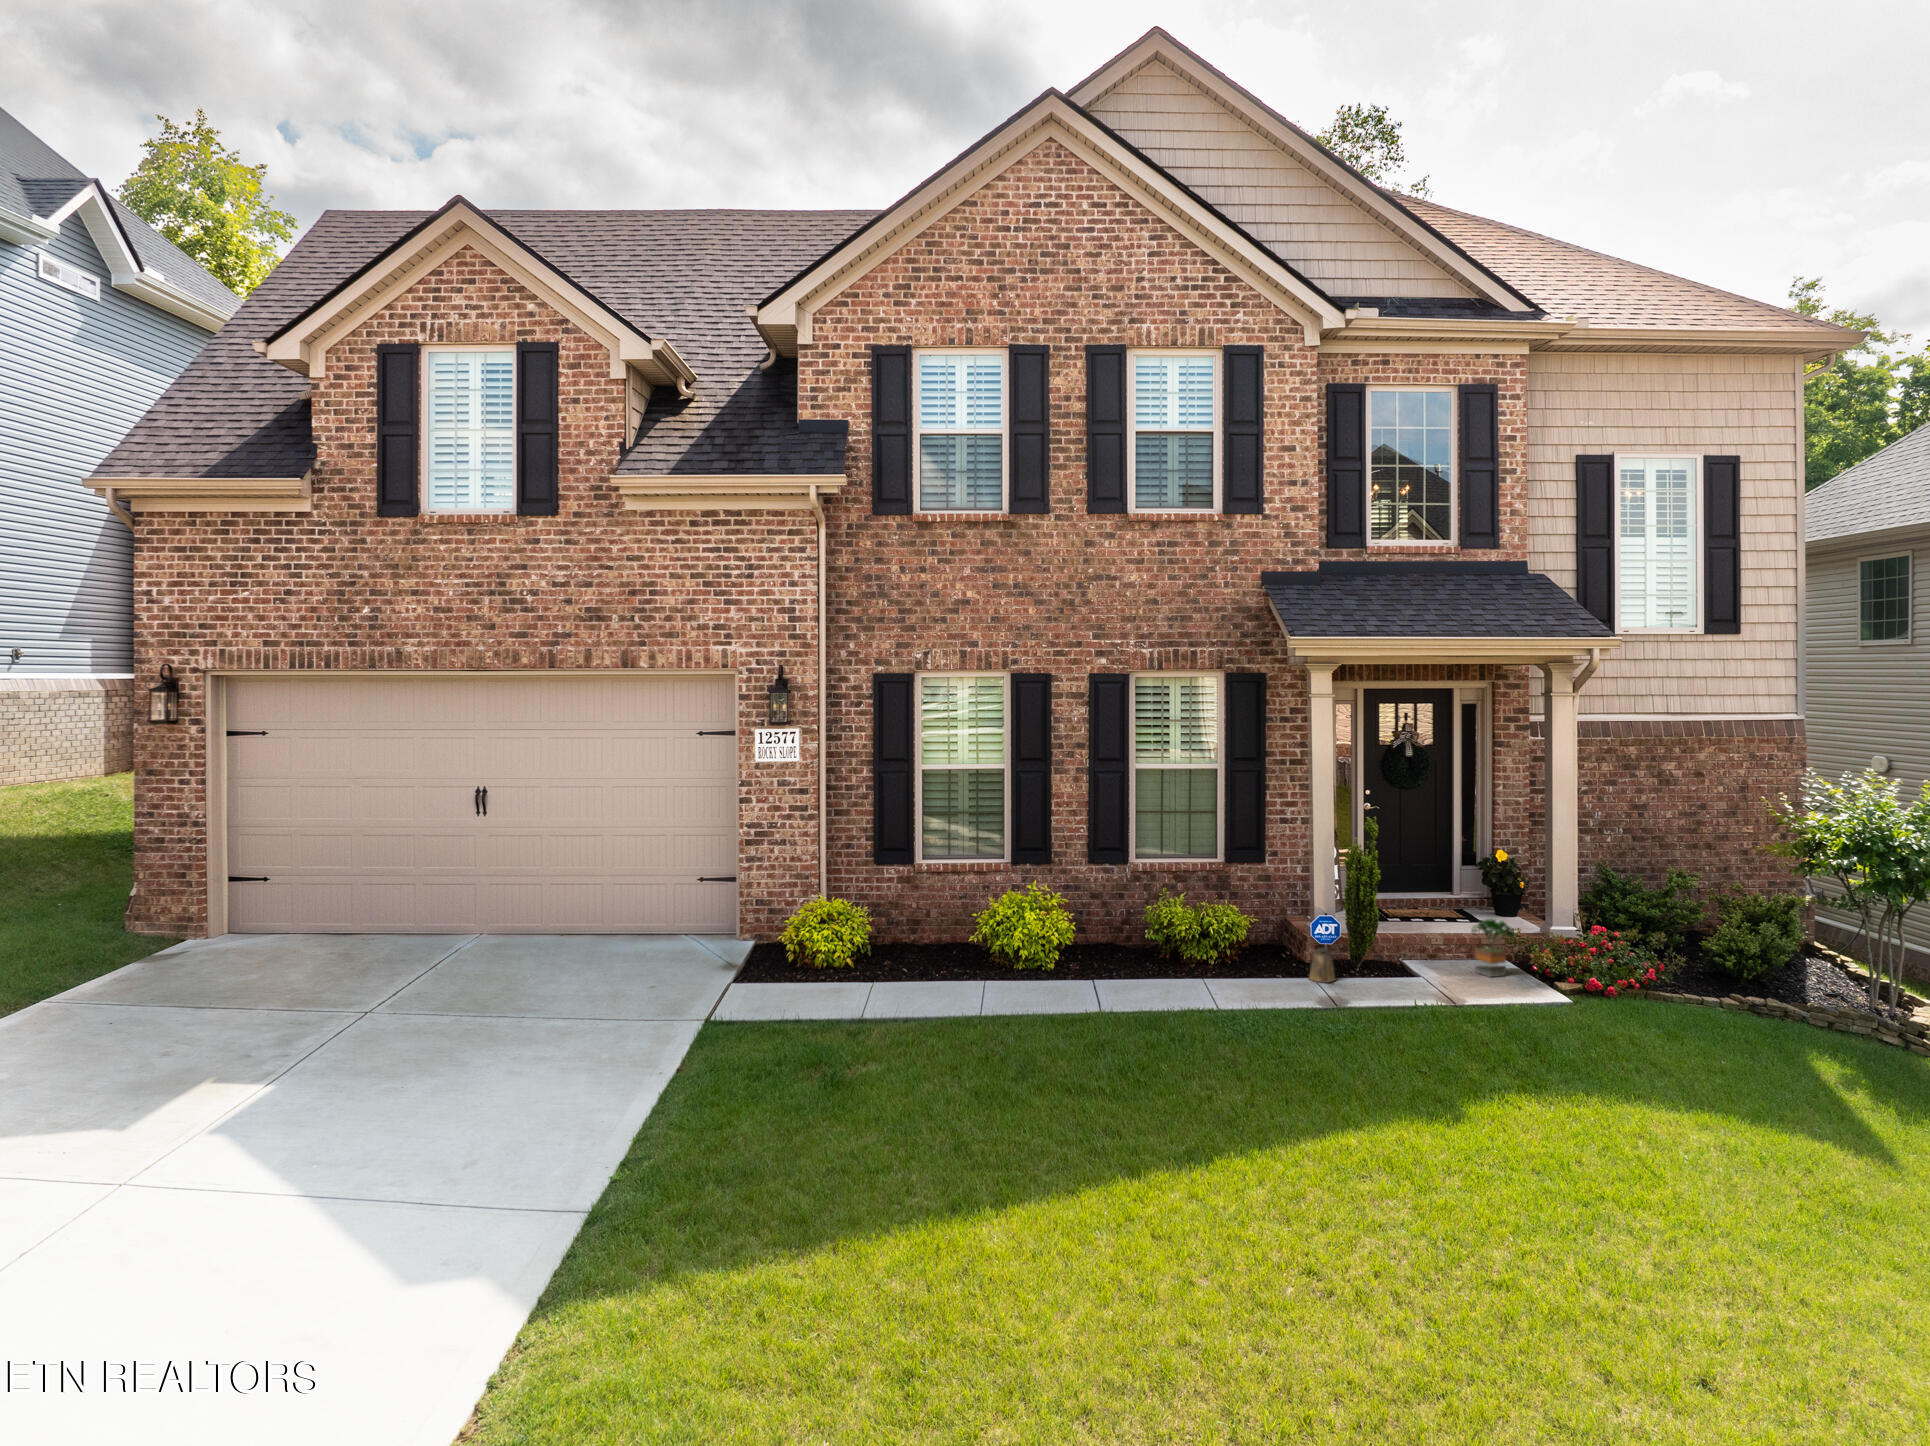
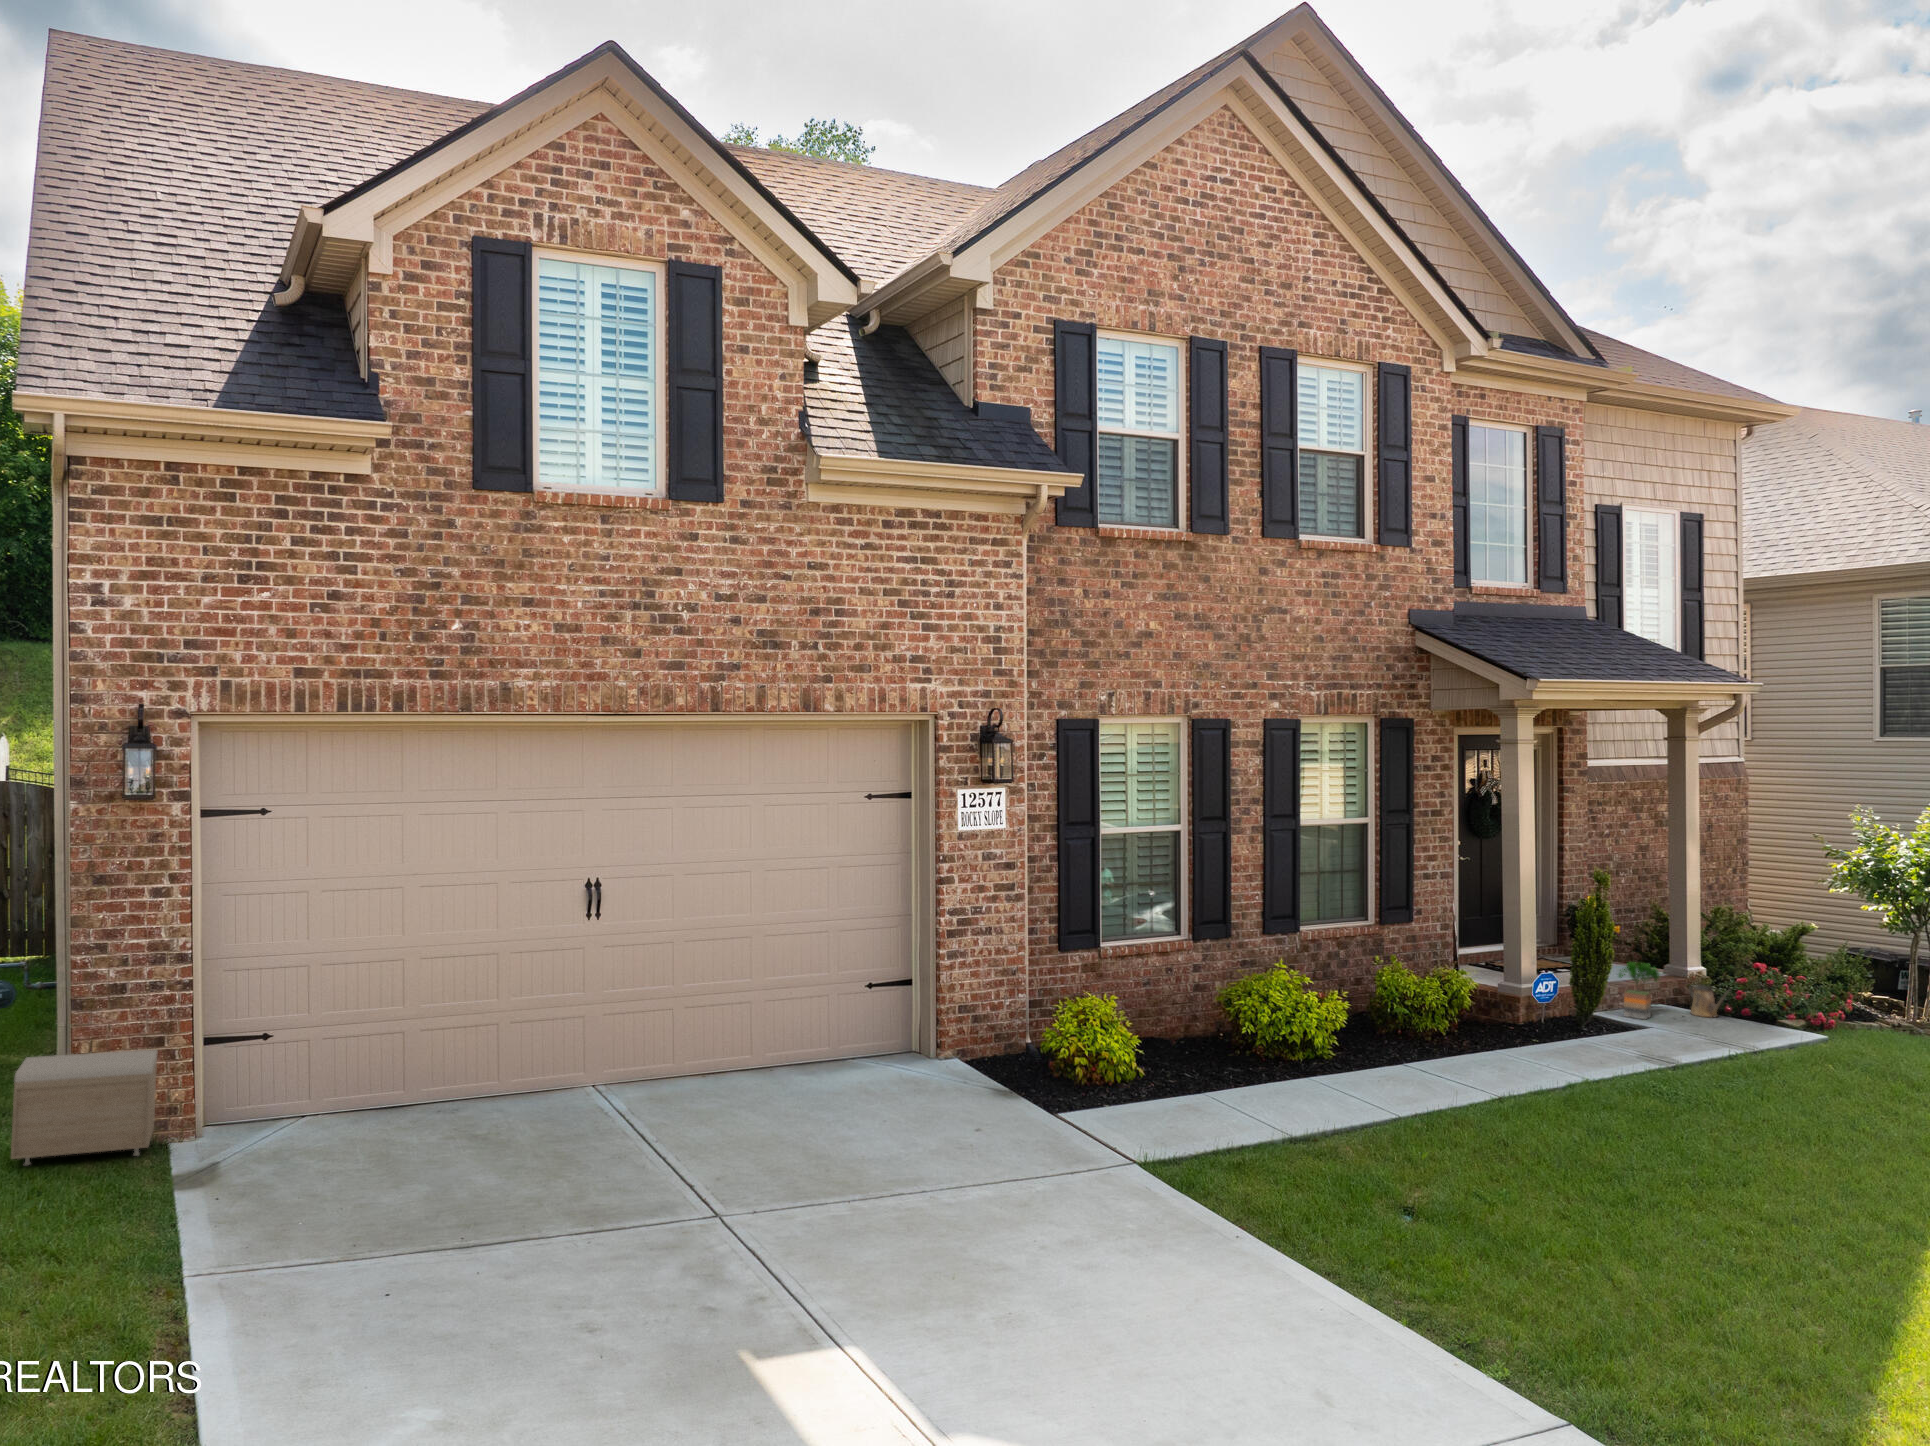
storage bench: none [73,879,179,944] -> present [11,1049,158,1165]
watering can: present [1309,948,1335,983] -> present [1689,985,1730,1017]

